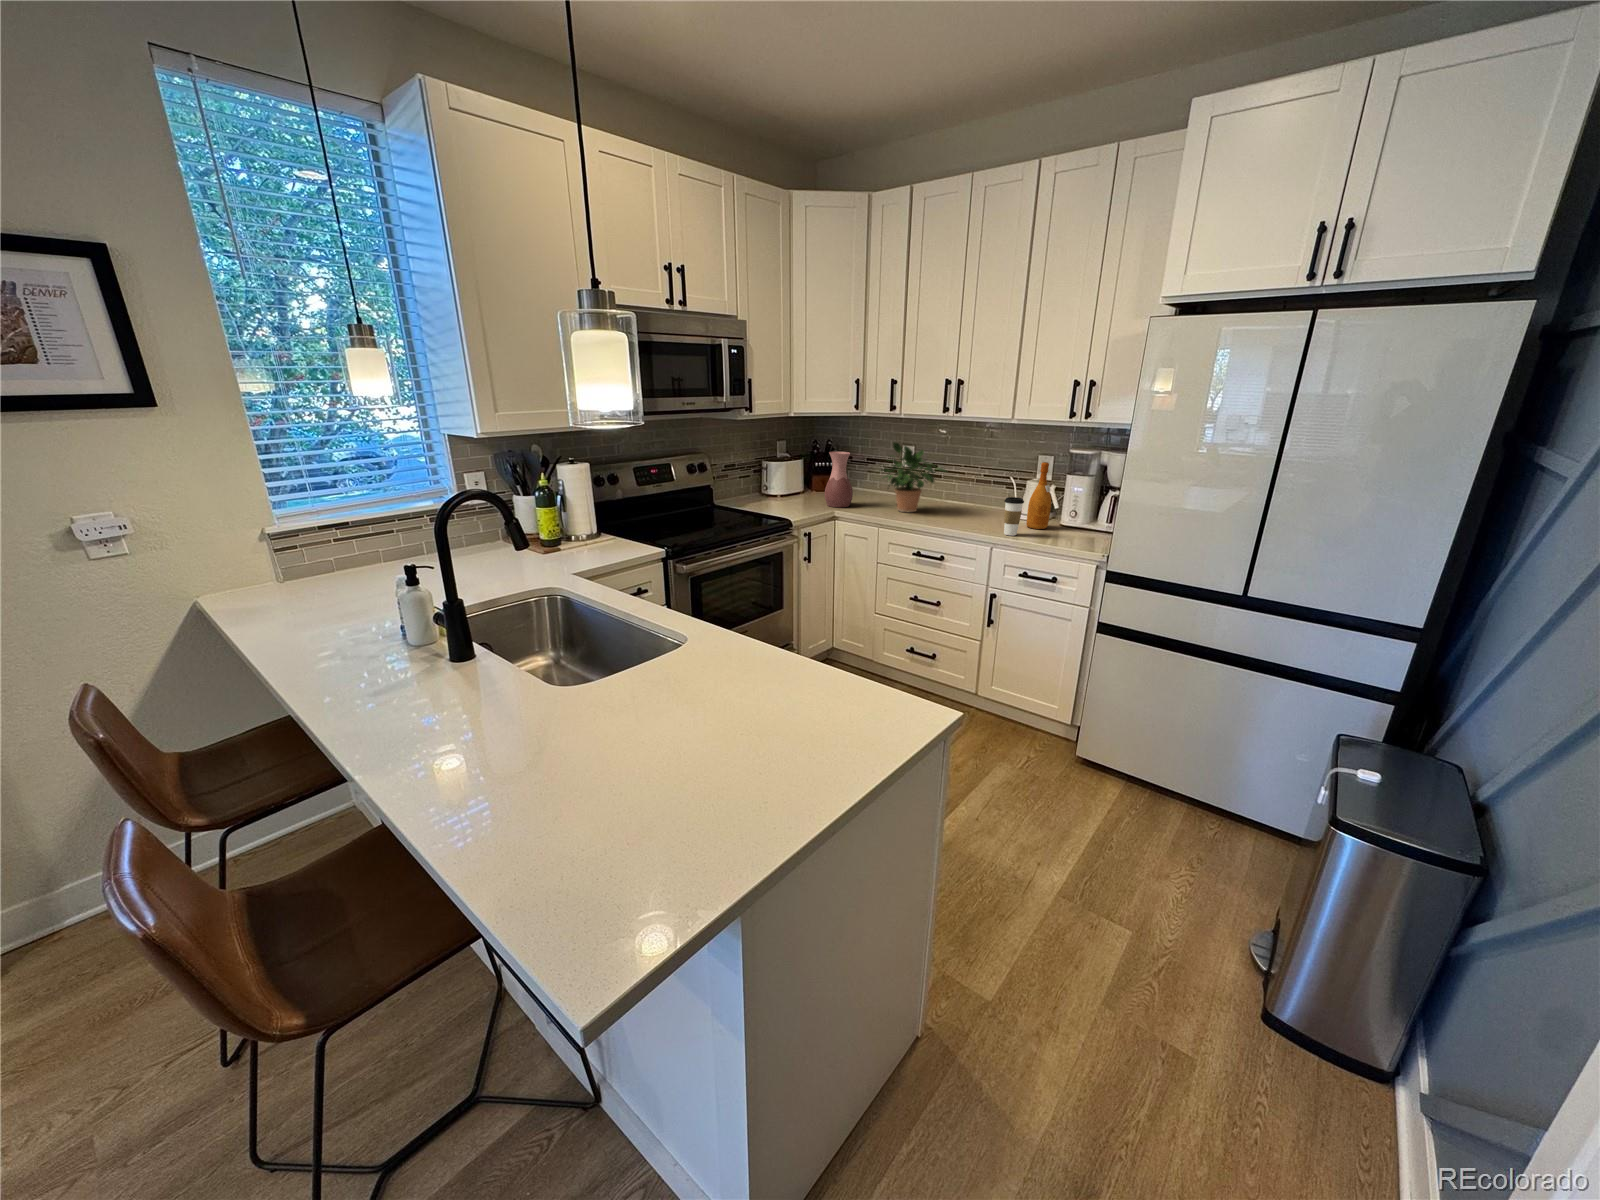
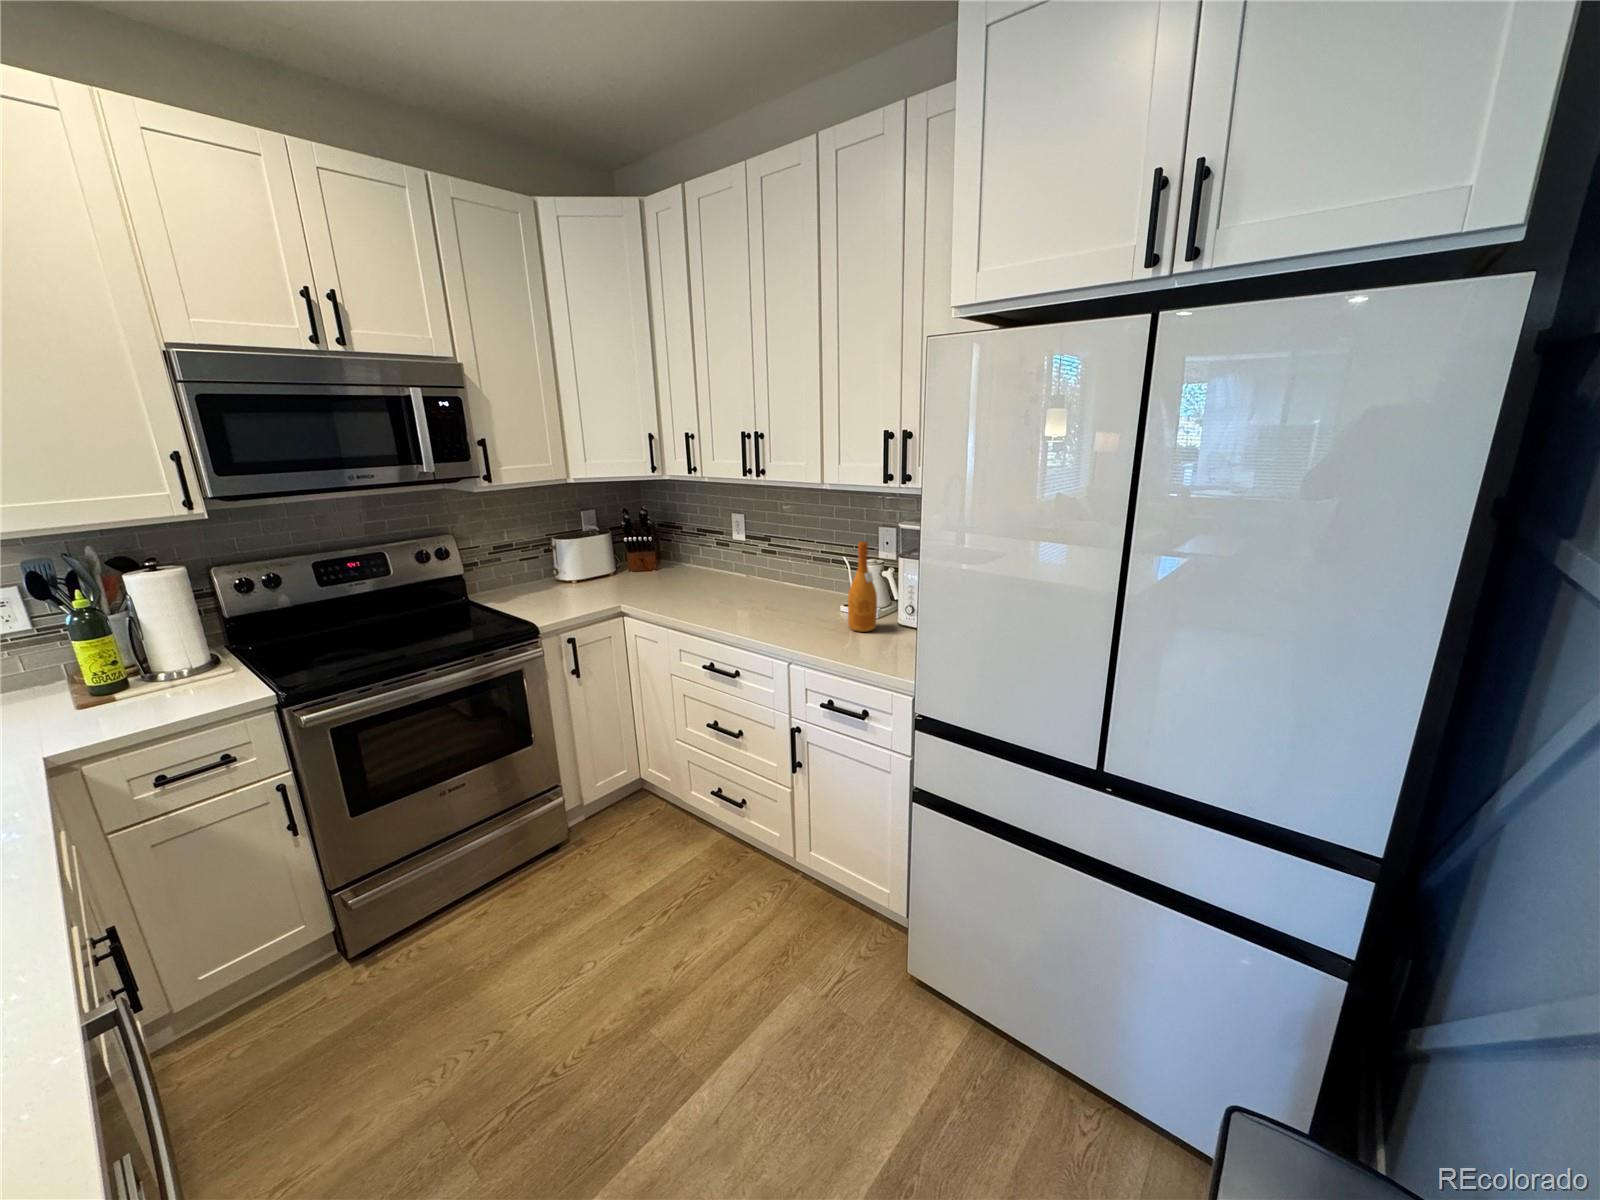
potted plant: present [883,443,946,512] -> none [667,515,761,605]
vase: present [825,452,853,507] -> none [614,526,651,599]
coffee cup: present [1004,497,1024,536] -> none [800,593,826,647]

